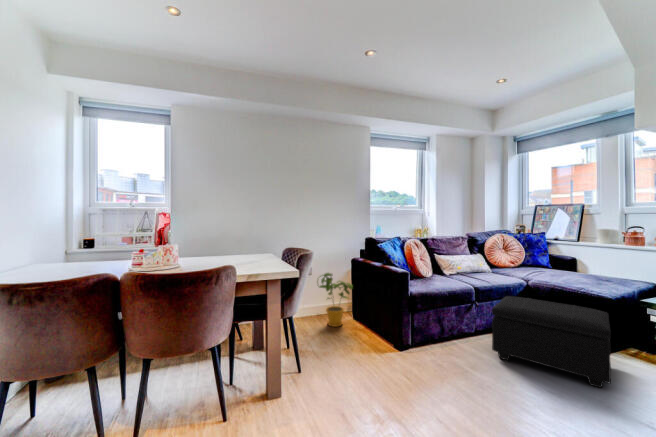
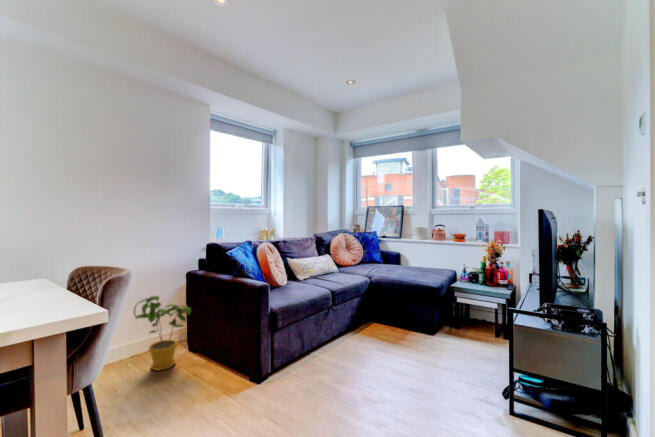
footstool: present [492,296,611,388] -> none [352,296,442,367]

